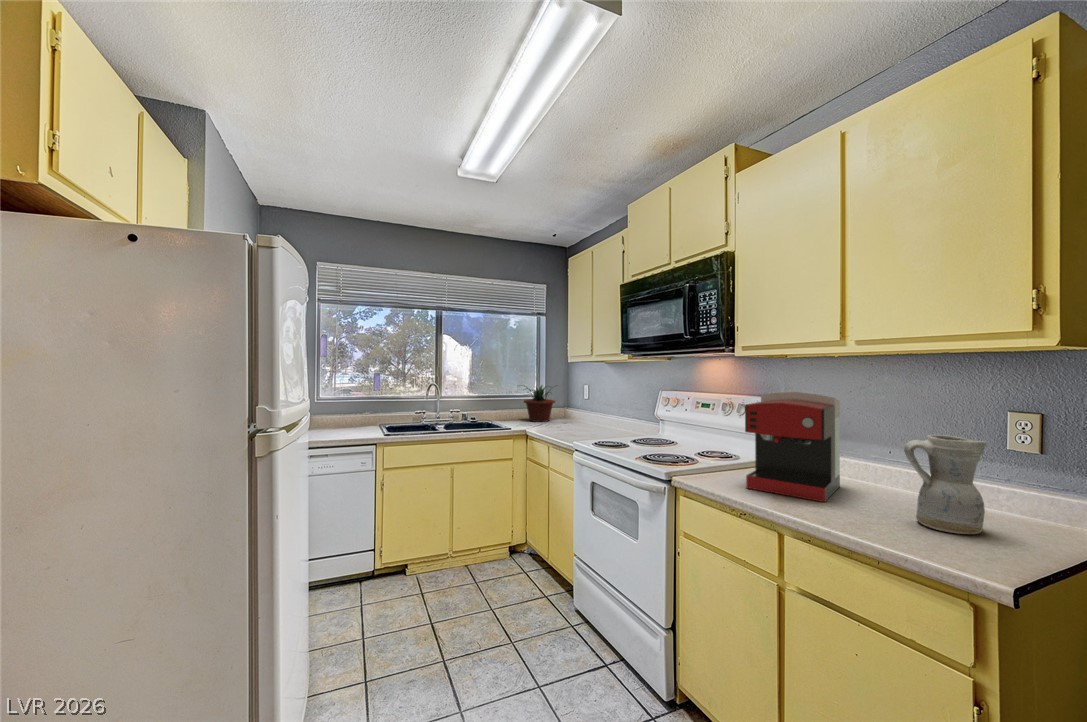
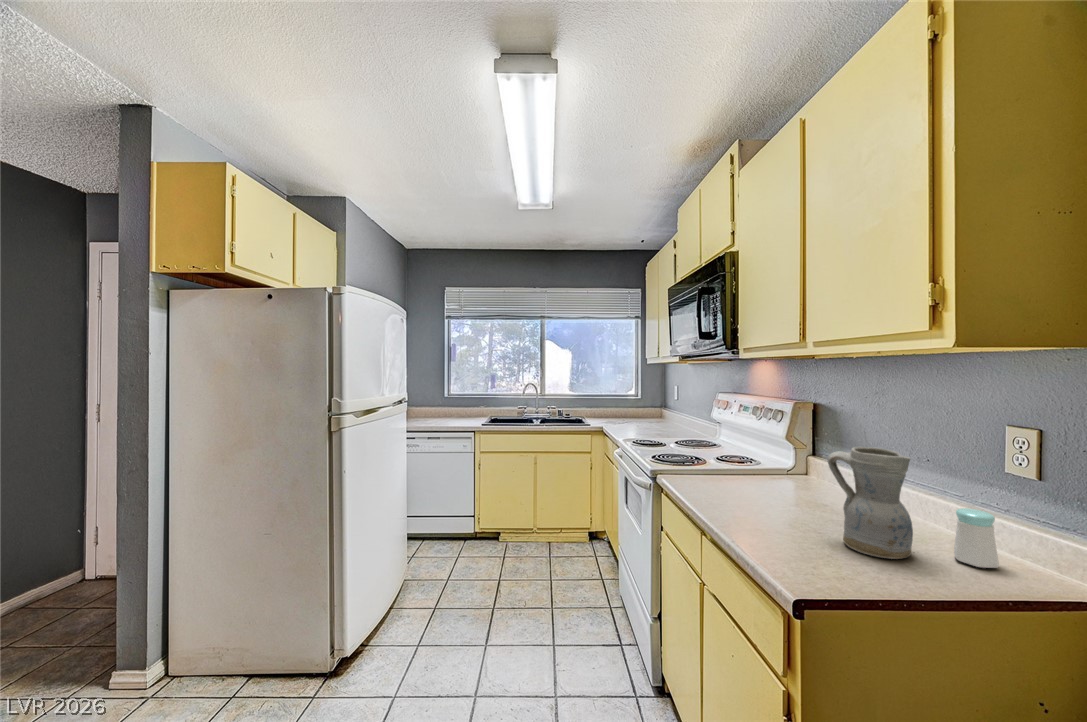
potted plant: present [524,385,555,422] -> none [609,385,648,420]
coffee maker: present [745,392,840,502] -> none [715,397,831,511]
salt shaker: none [998,482,1040,531] -> present [954,508,999,568]

